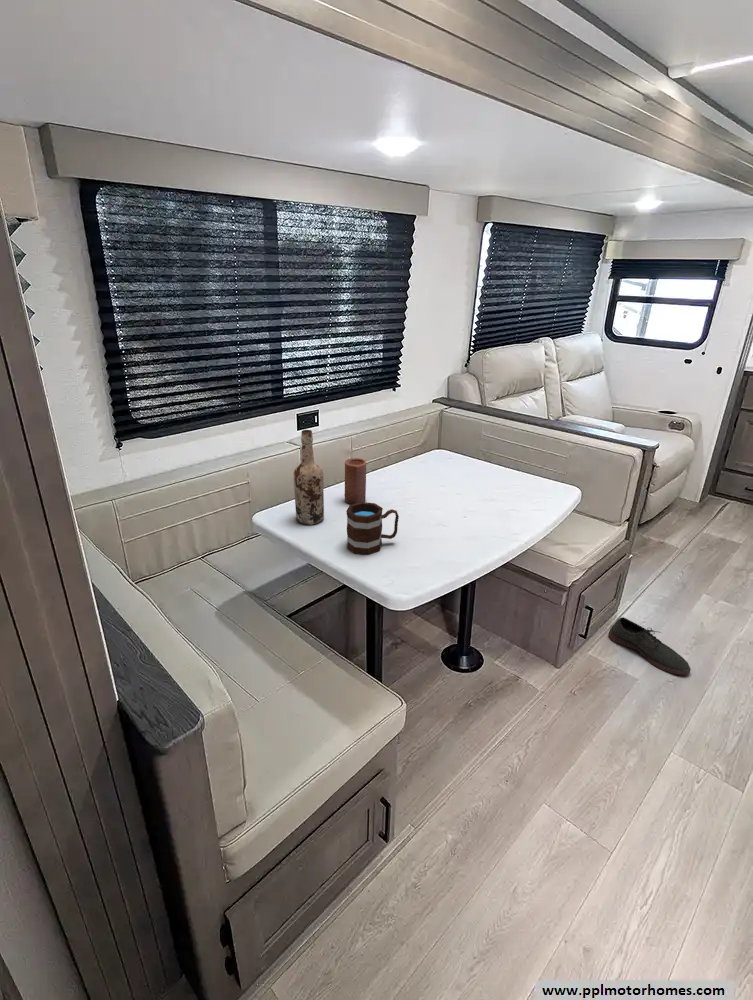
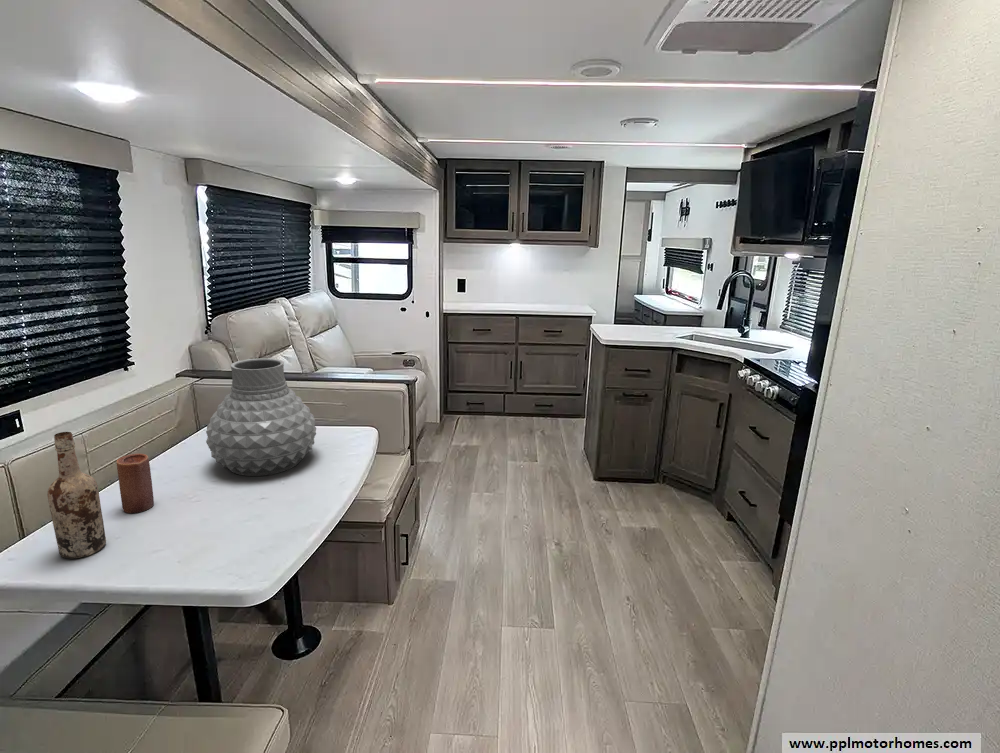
vase: none [415,394,510,505] -> present [206,358,316,476]
mug: present [346,502,399,555] -> none [158,498,227,565]
shoe: present [608,617,691,675] -> none [421,534,490,564]

